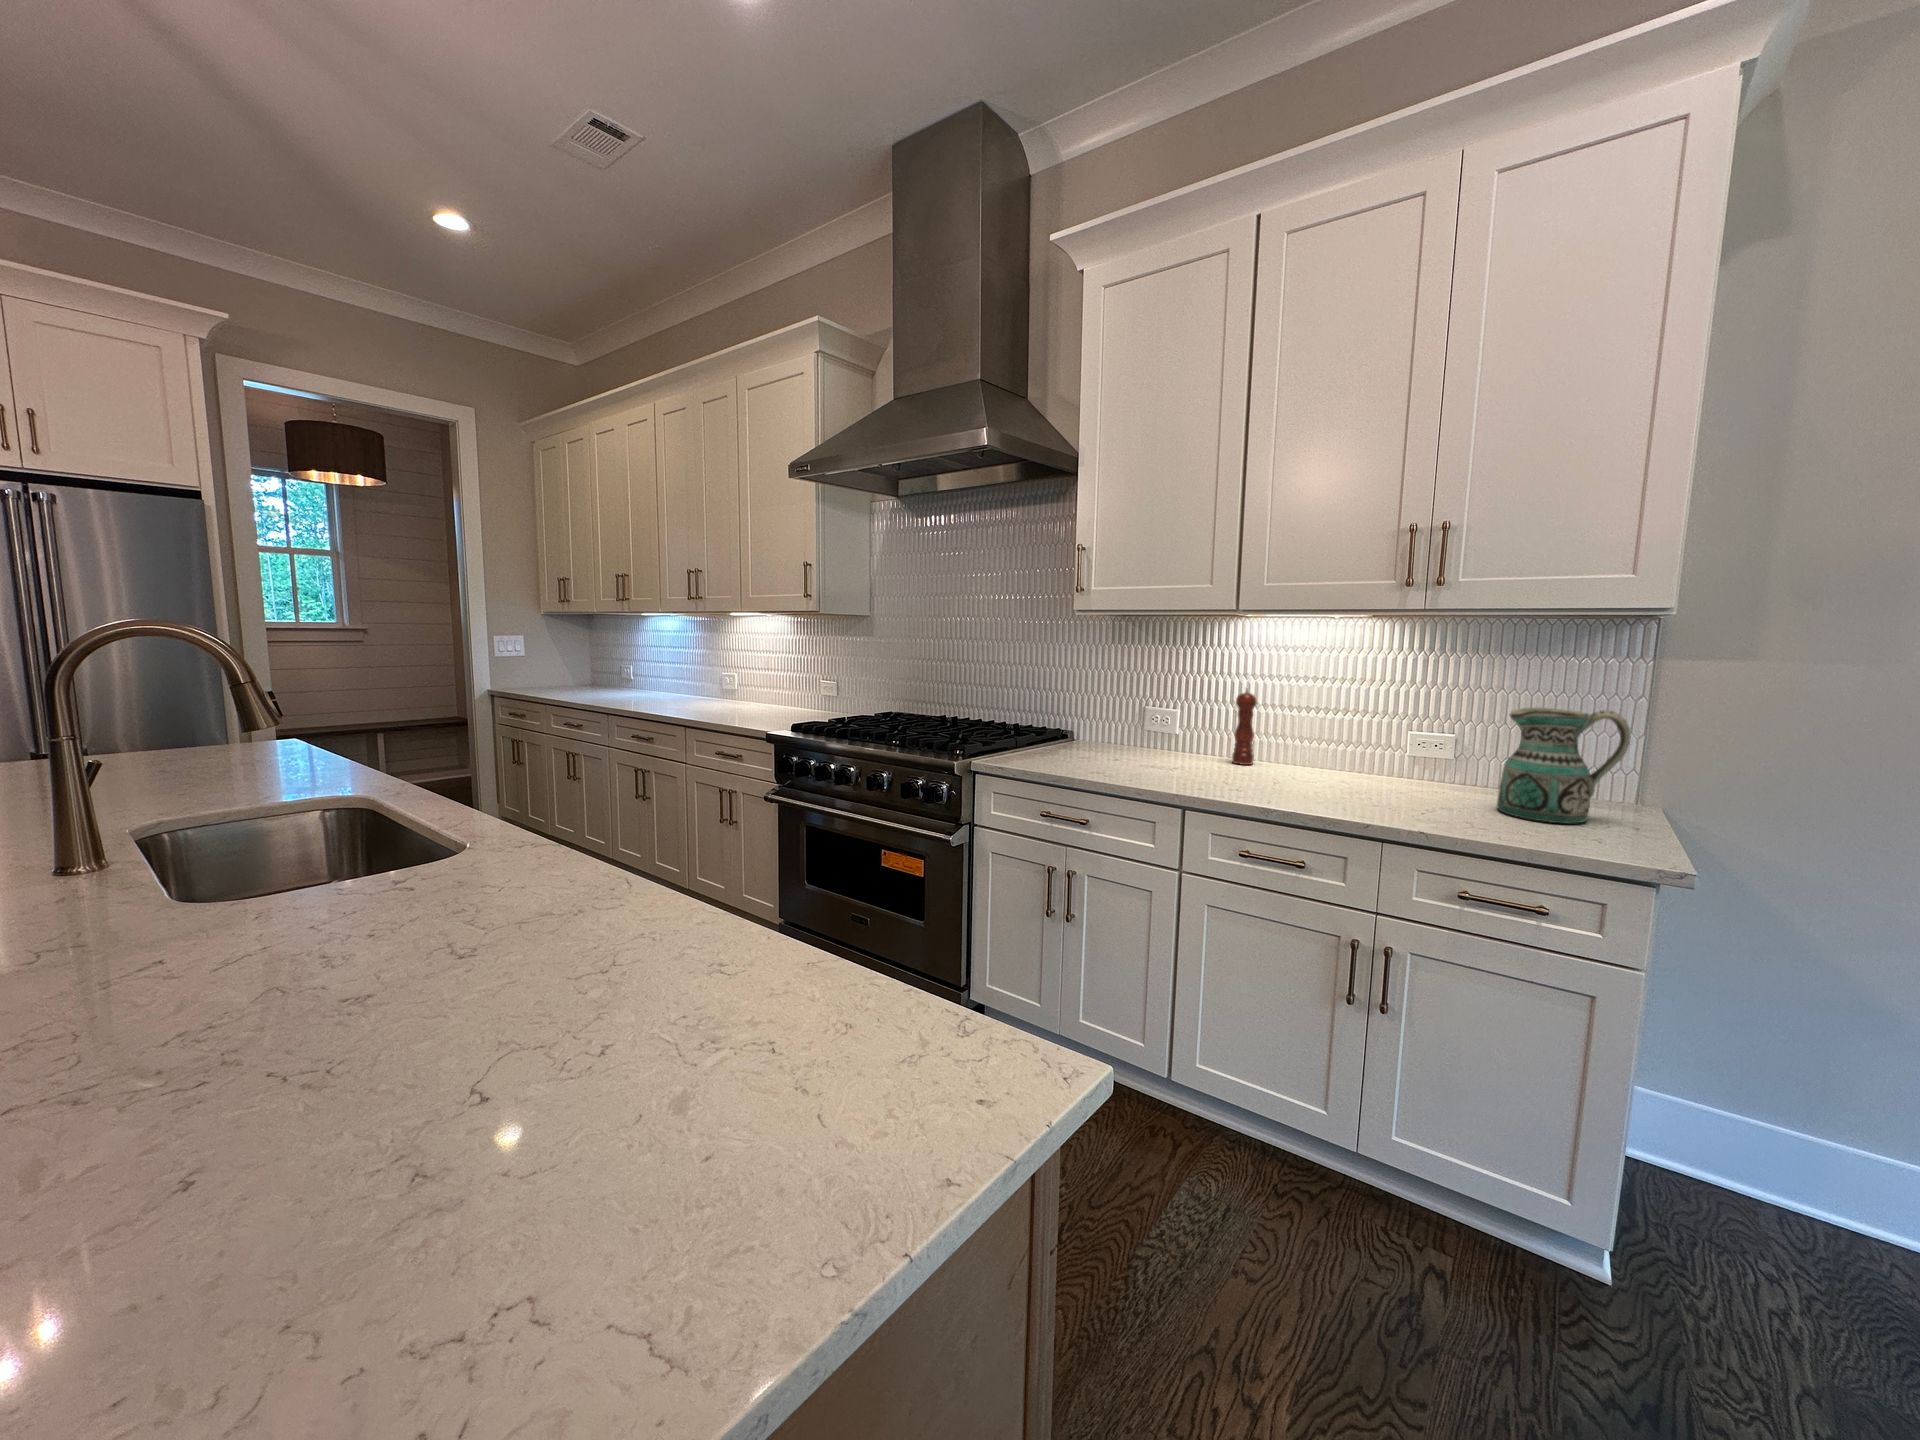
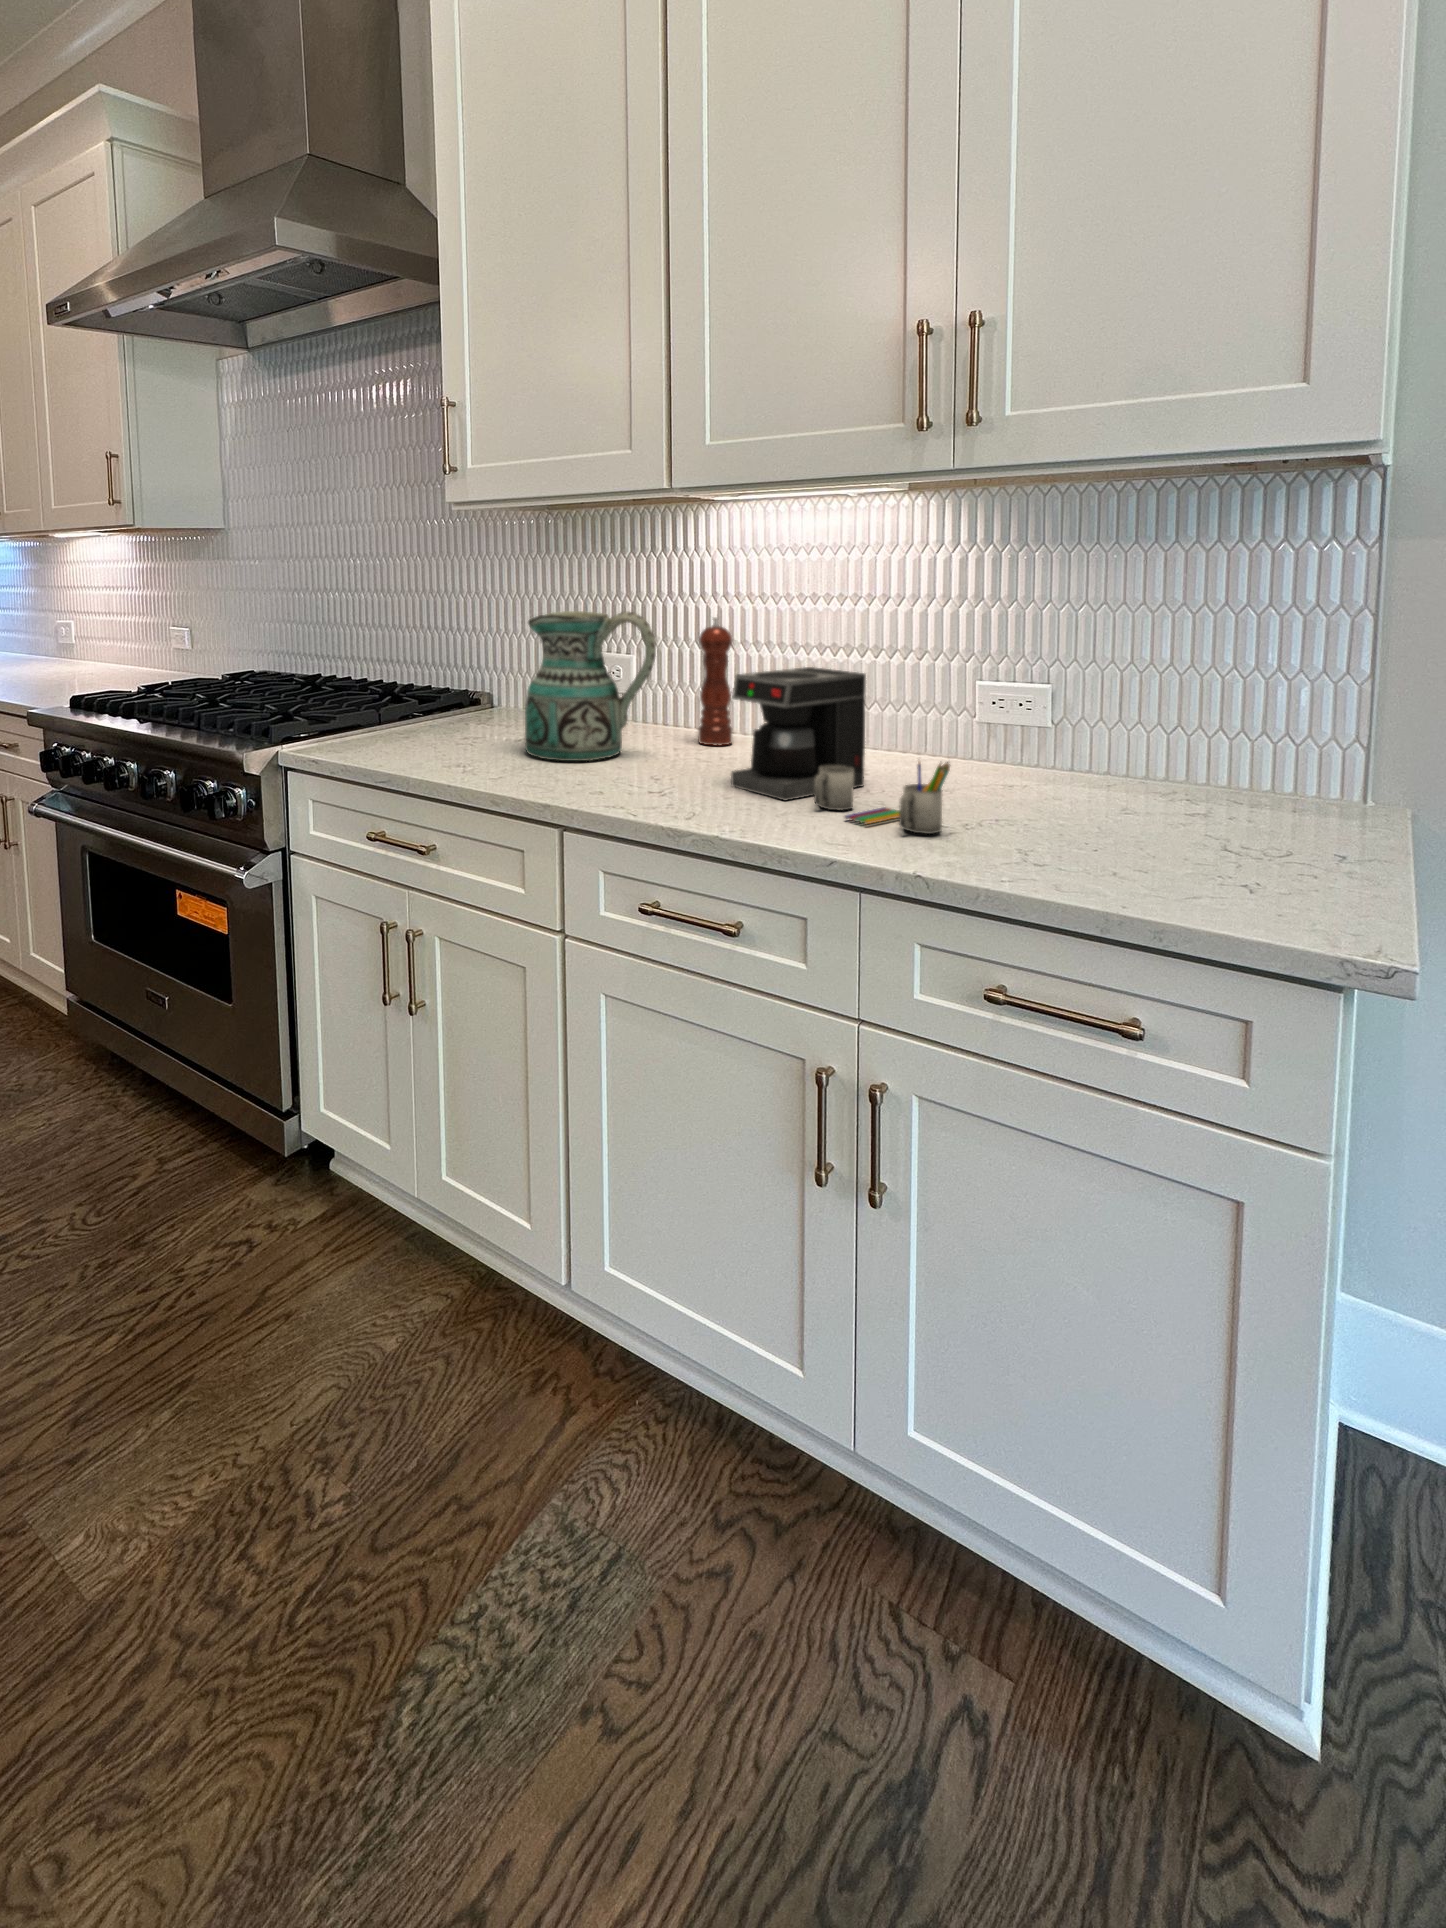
ceramic pitcher: present [1497,707,1630,824] -> present [525,611,656,761]
coffee maker: none [1277,719,1427,813] -> present [731,667,950,834]

